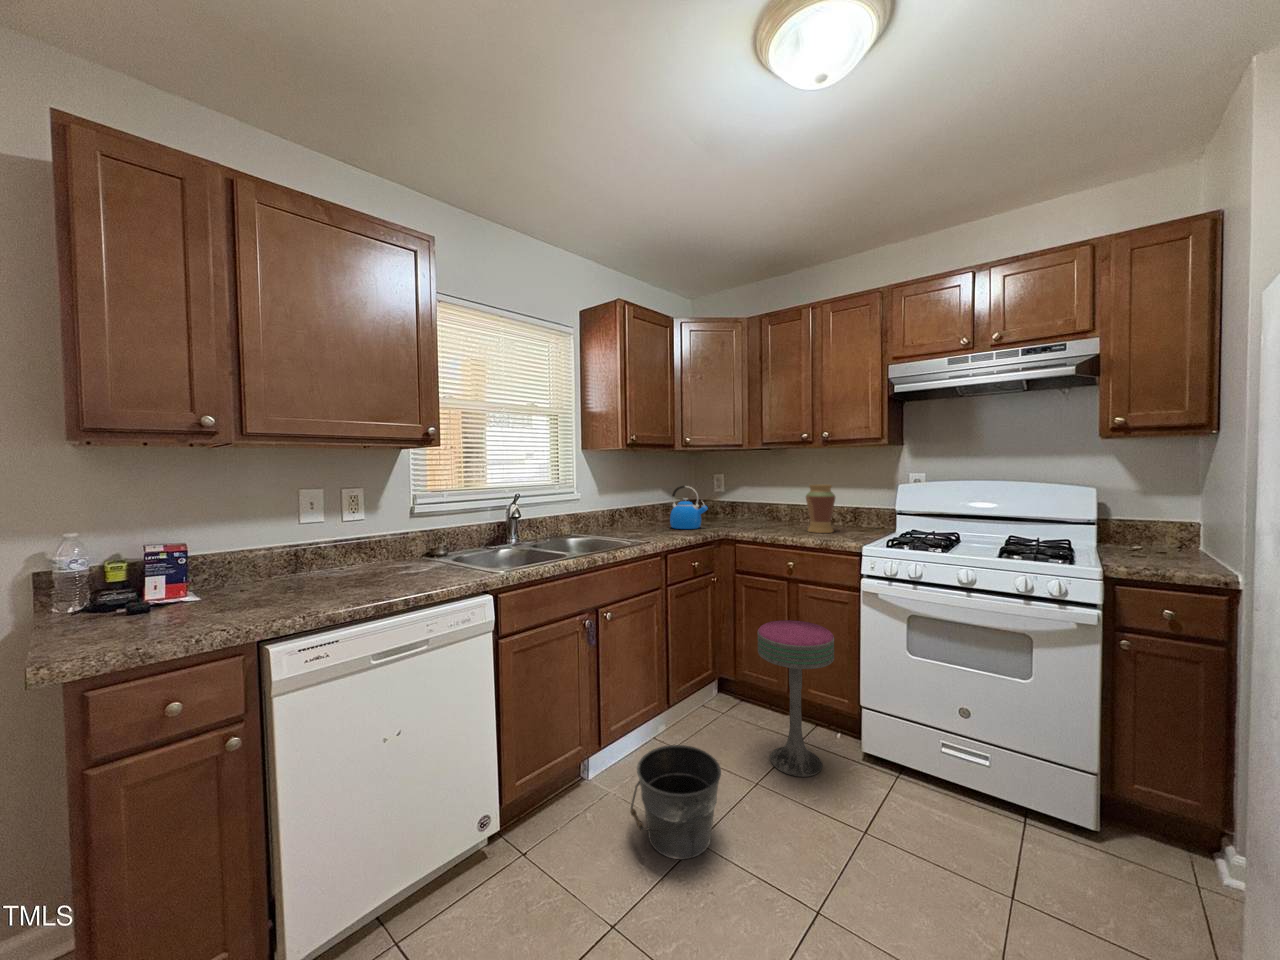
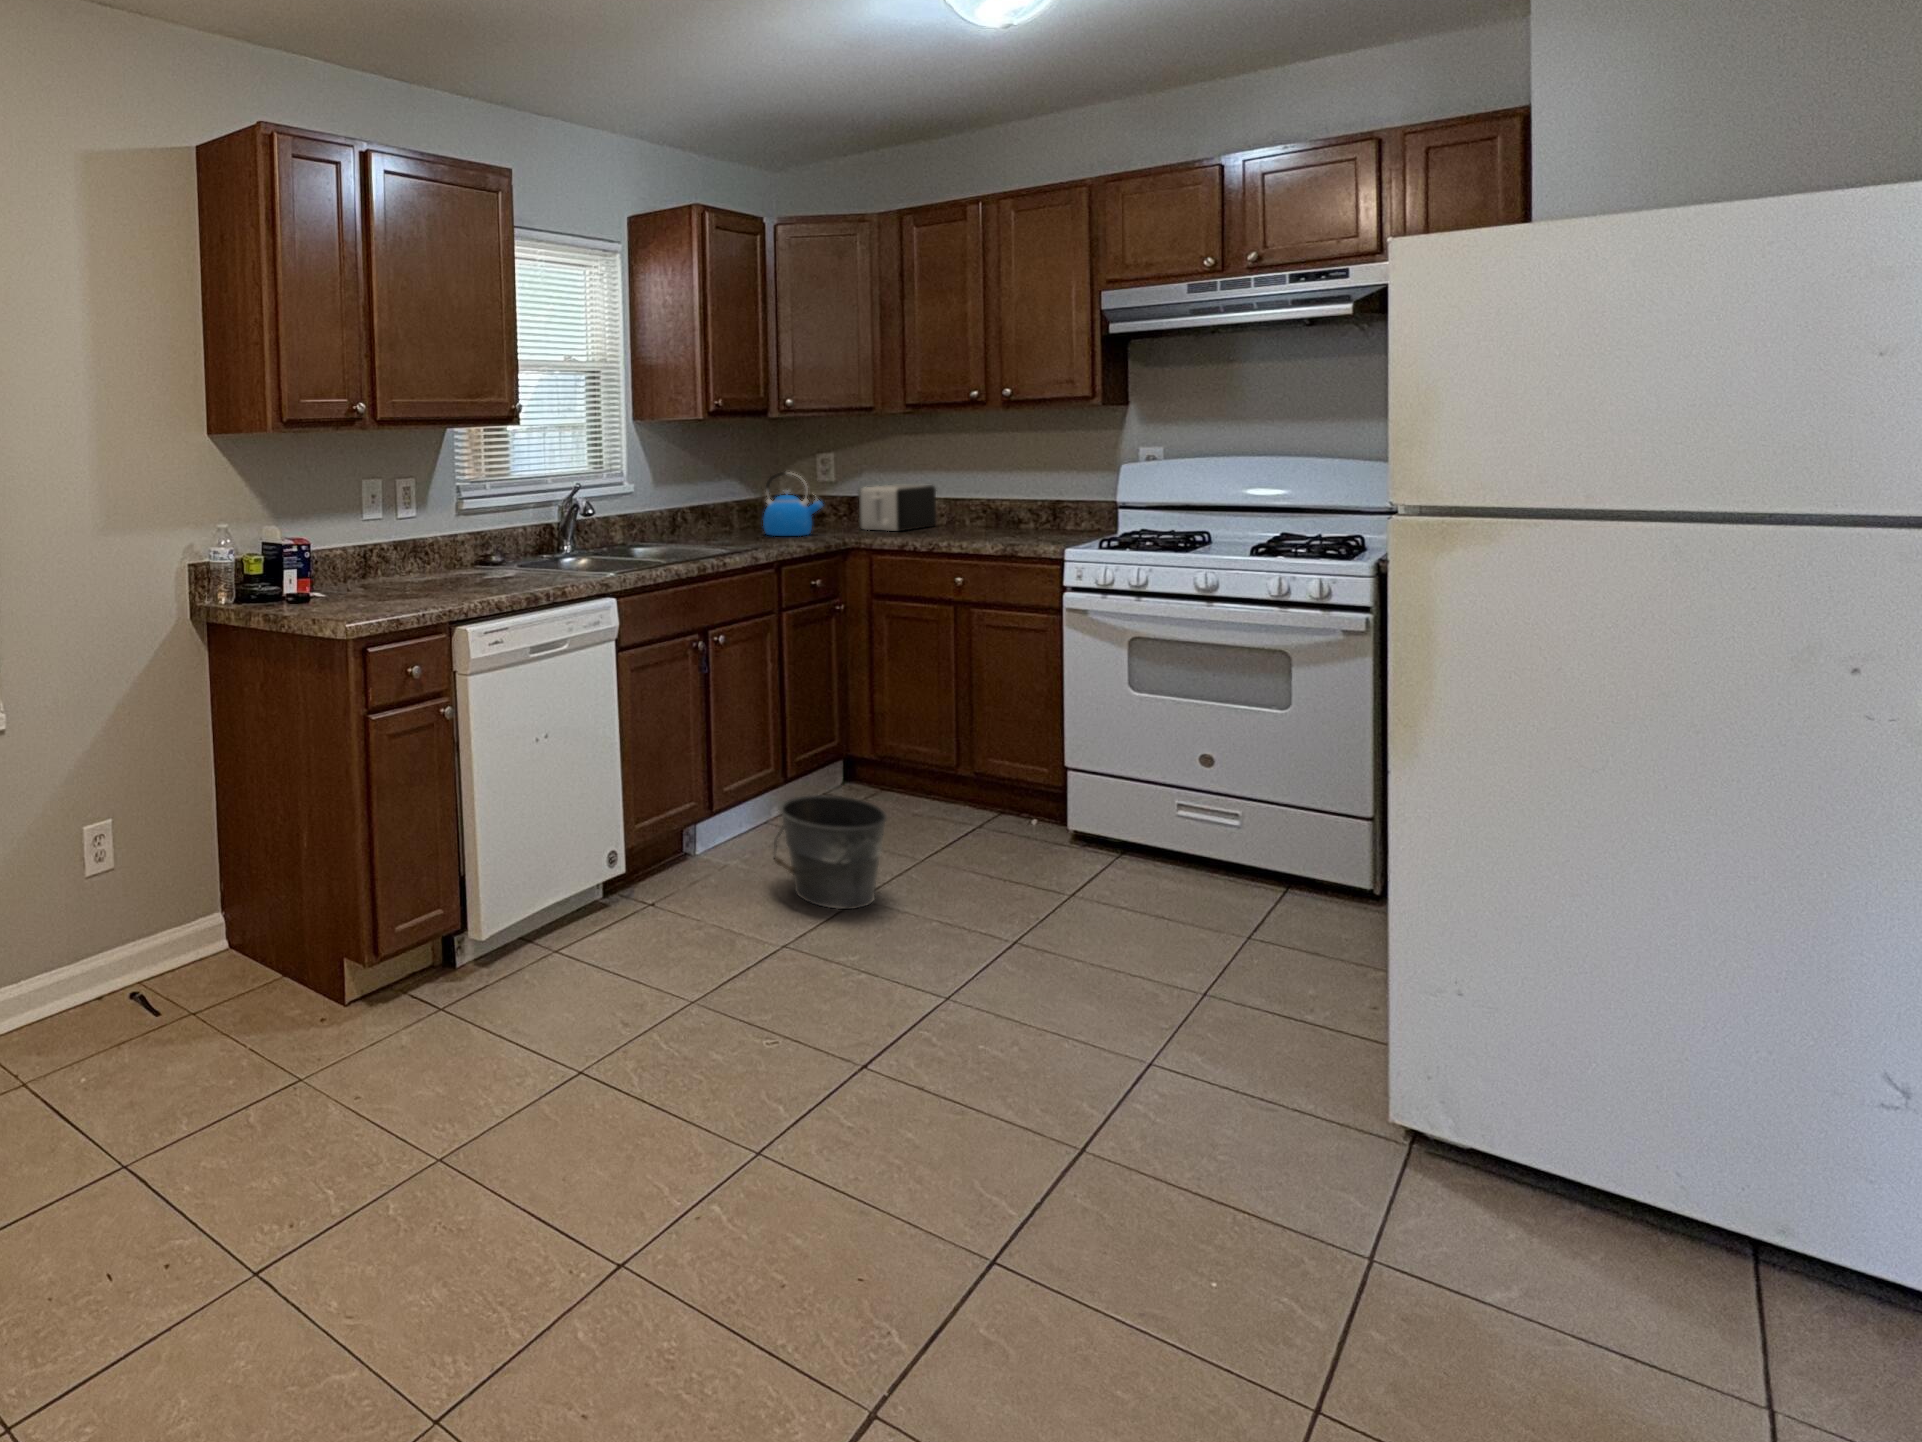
vase: present [806,485,835,533] -> none [977,467,1023,537]
toaster: none [733,495,783,526] -> present [858,485,936,531]
bar stool: present [757,620,834,777] -> none [917,655,1026,854]

